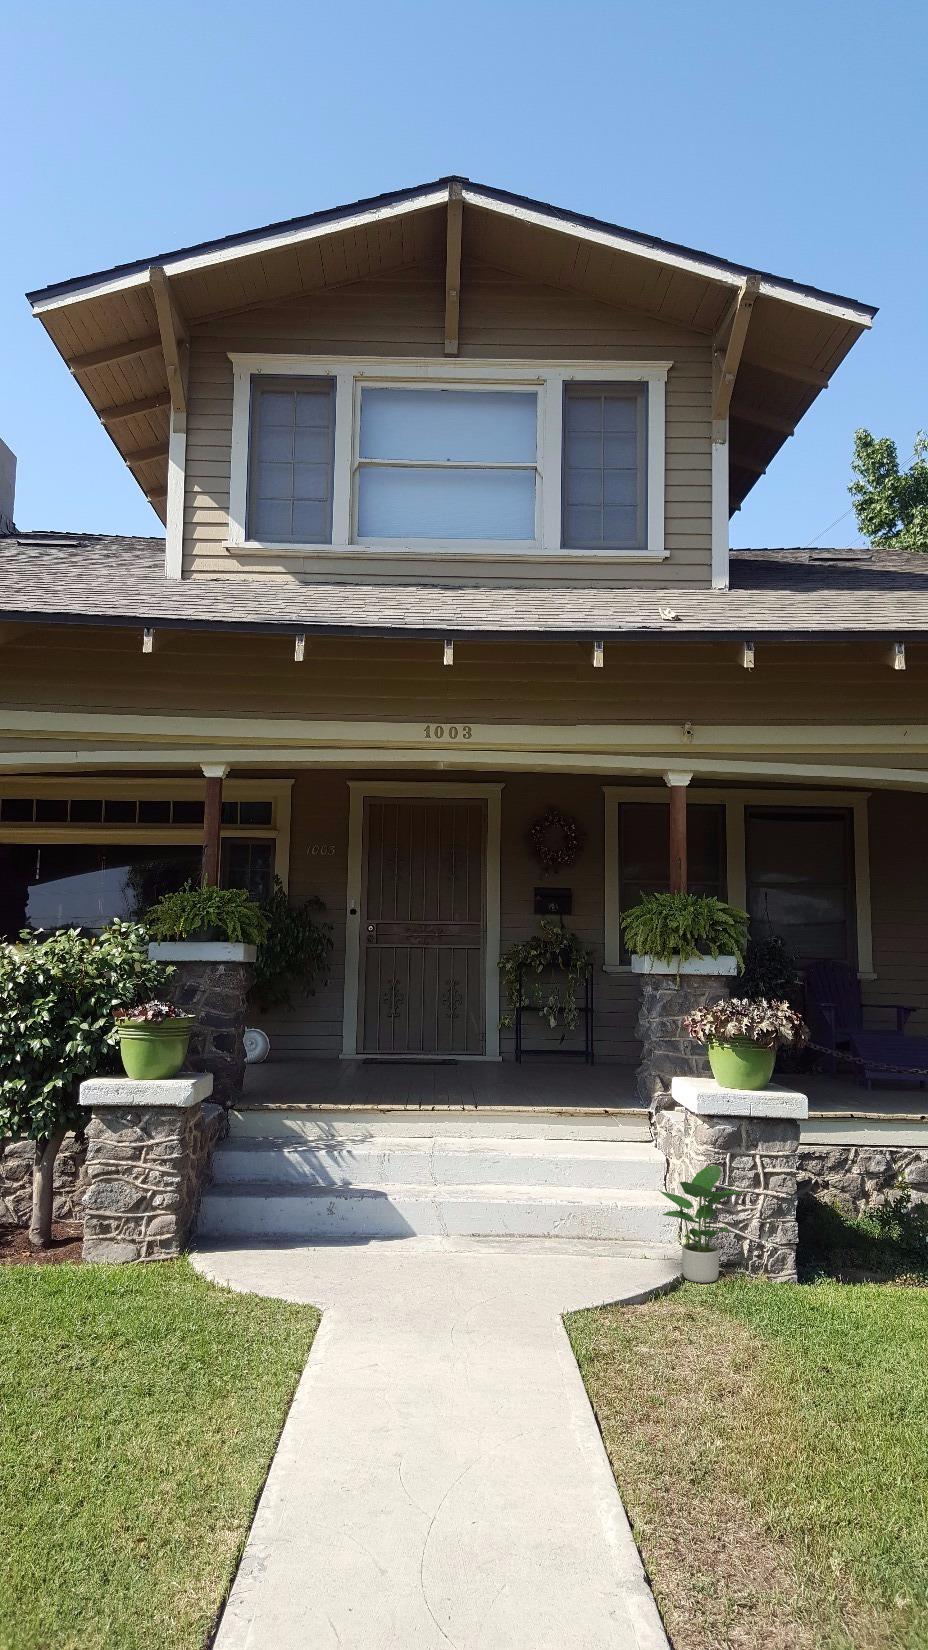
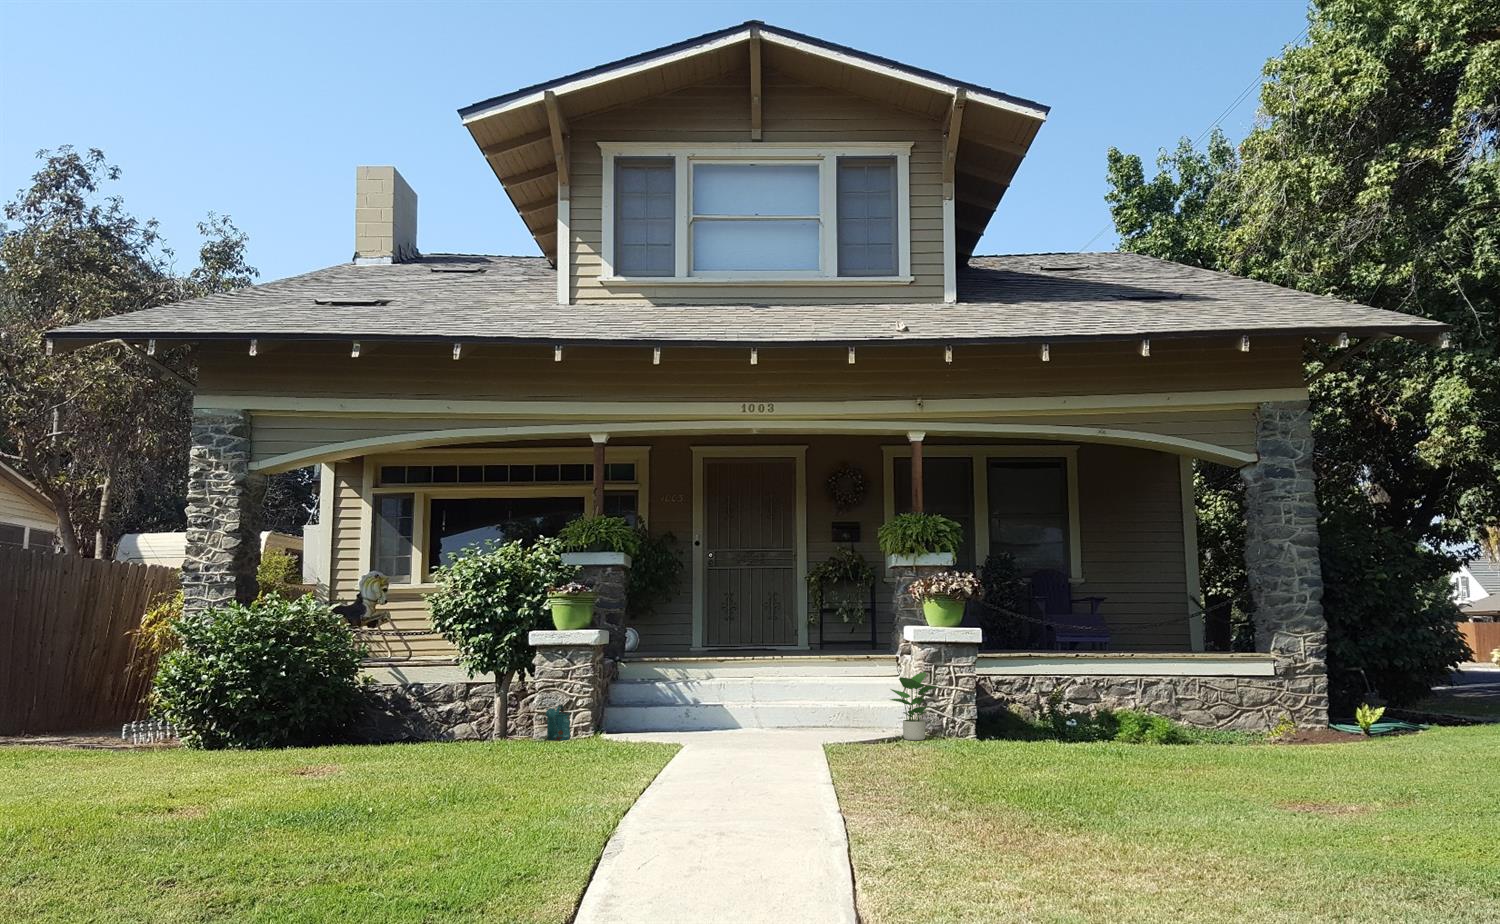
watering can: none [89,1214,135,1280] -> present [546,705,570,740]

